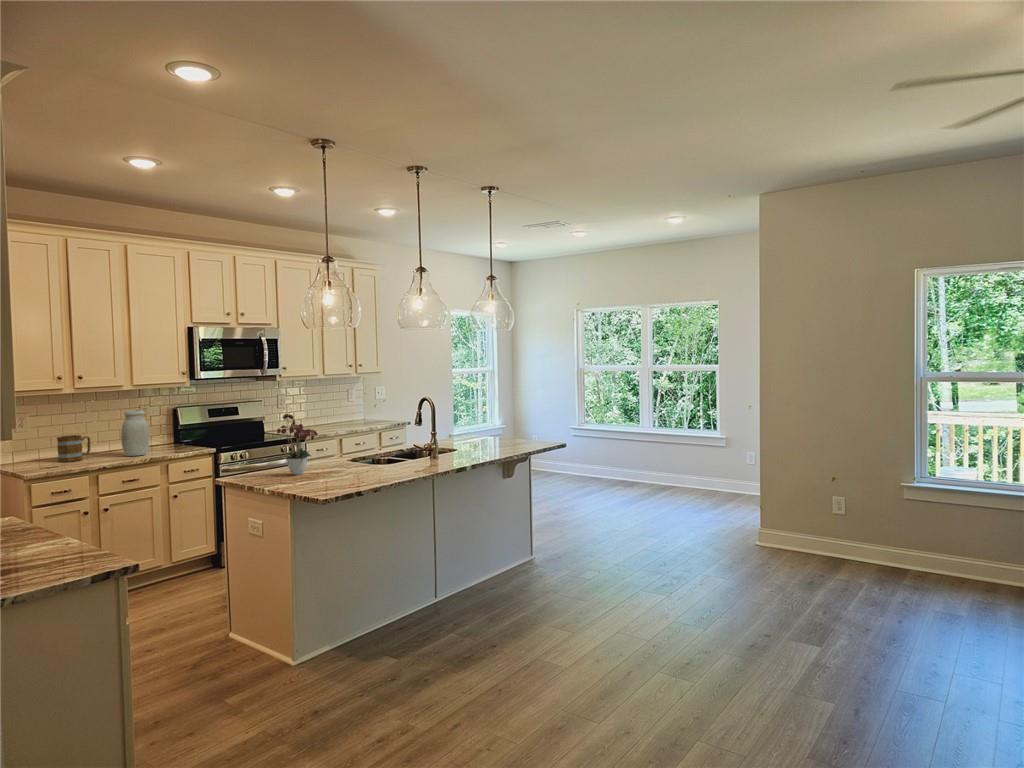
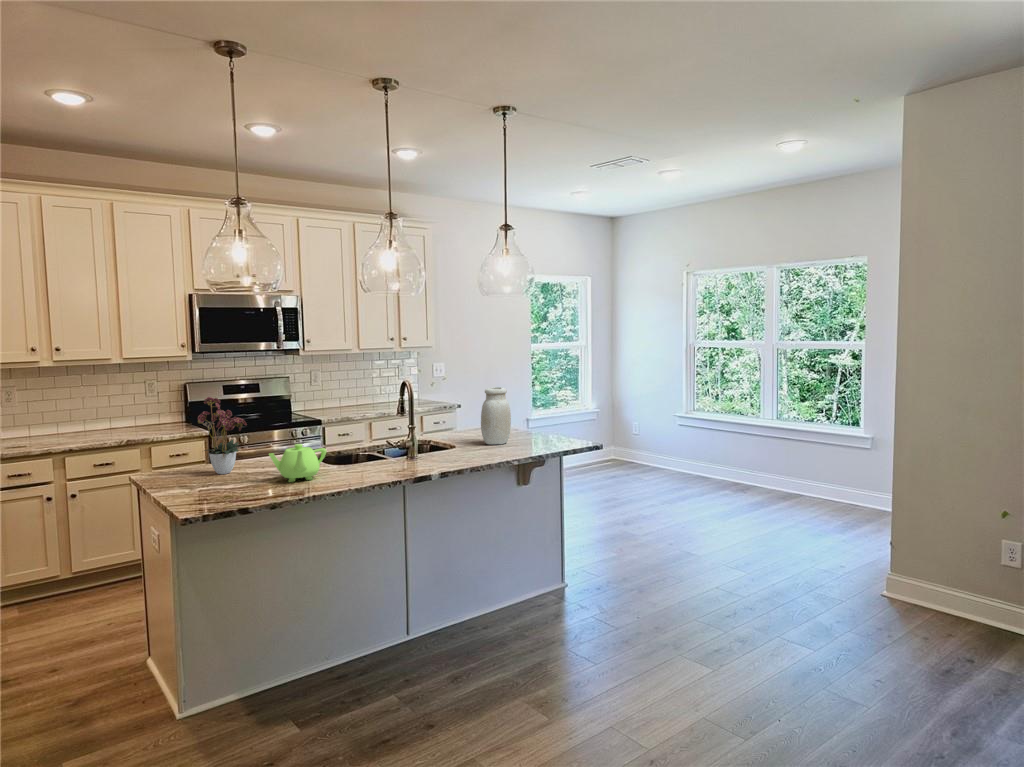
jar: present [121,410,149,456] -> present [481,387,511,445]
mug: present [57,435,90,462] -> none [33,412,74,440]
teapot: none [349,447,388,476] -> present [269,444,326,482]

